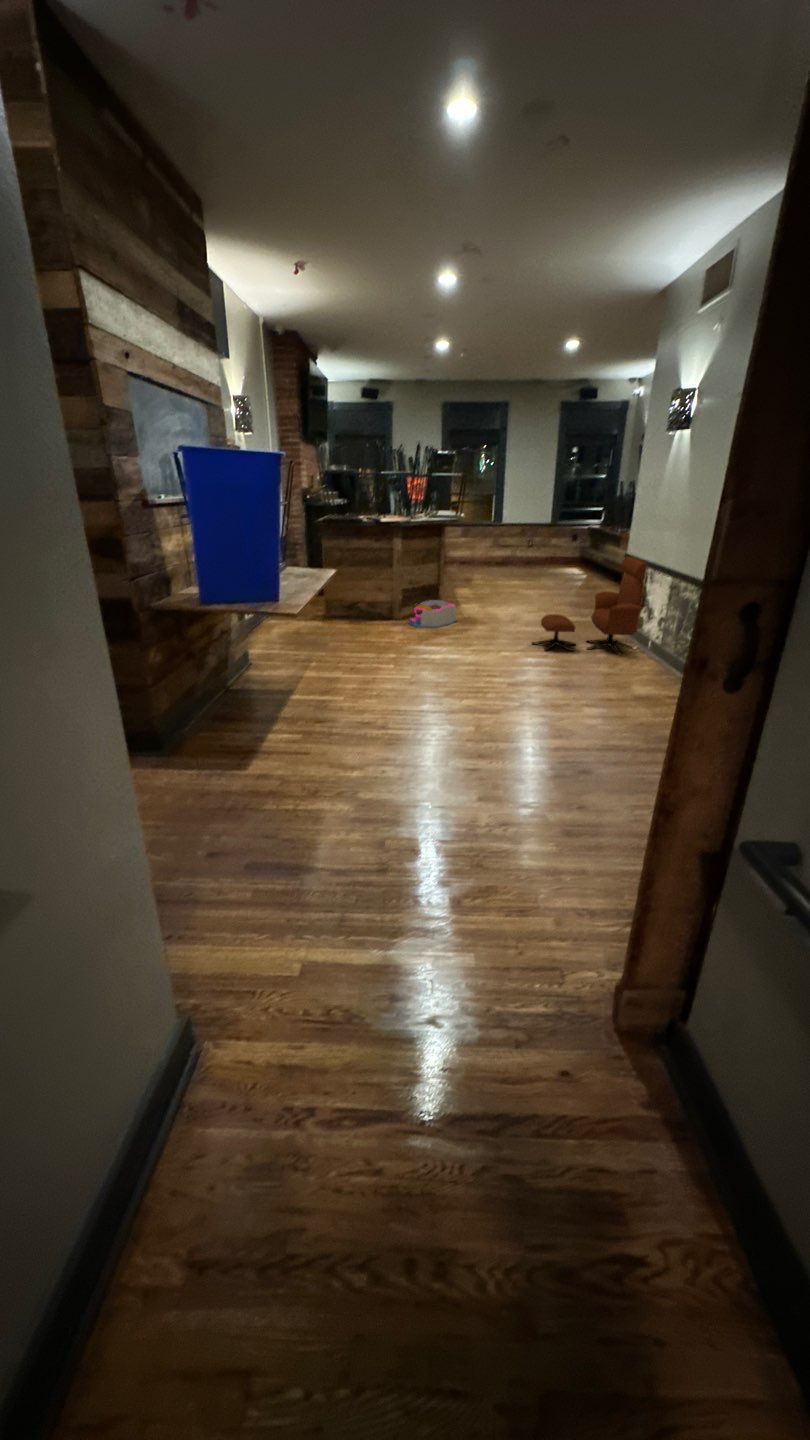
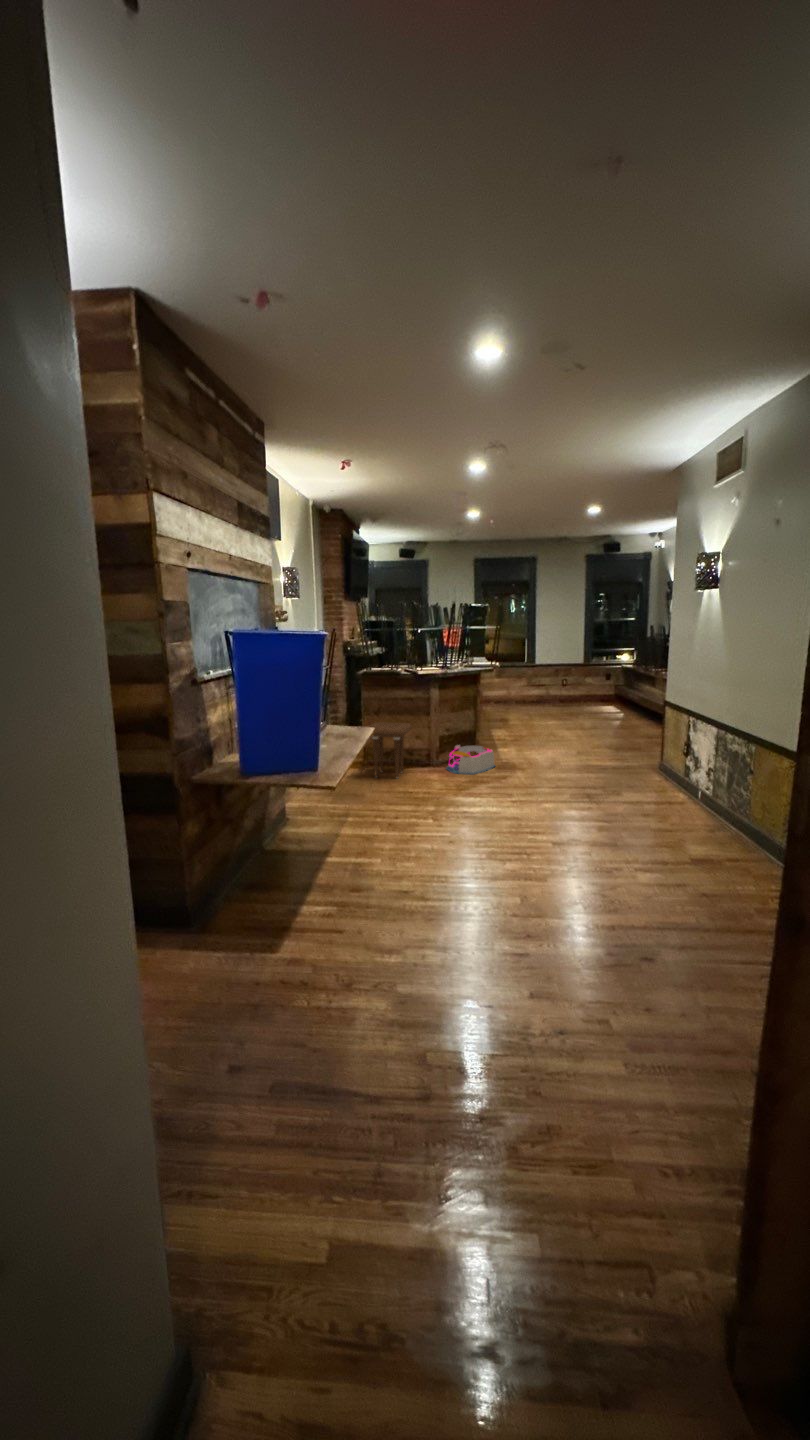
lounge chair: present [532,557,647,654] -> none [574,706,689,806]
side table: none [323,574,374,631] -> present [370,722,412,778]

